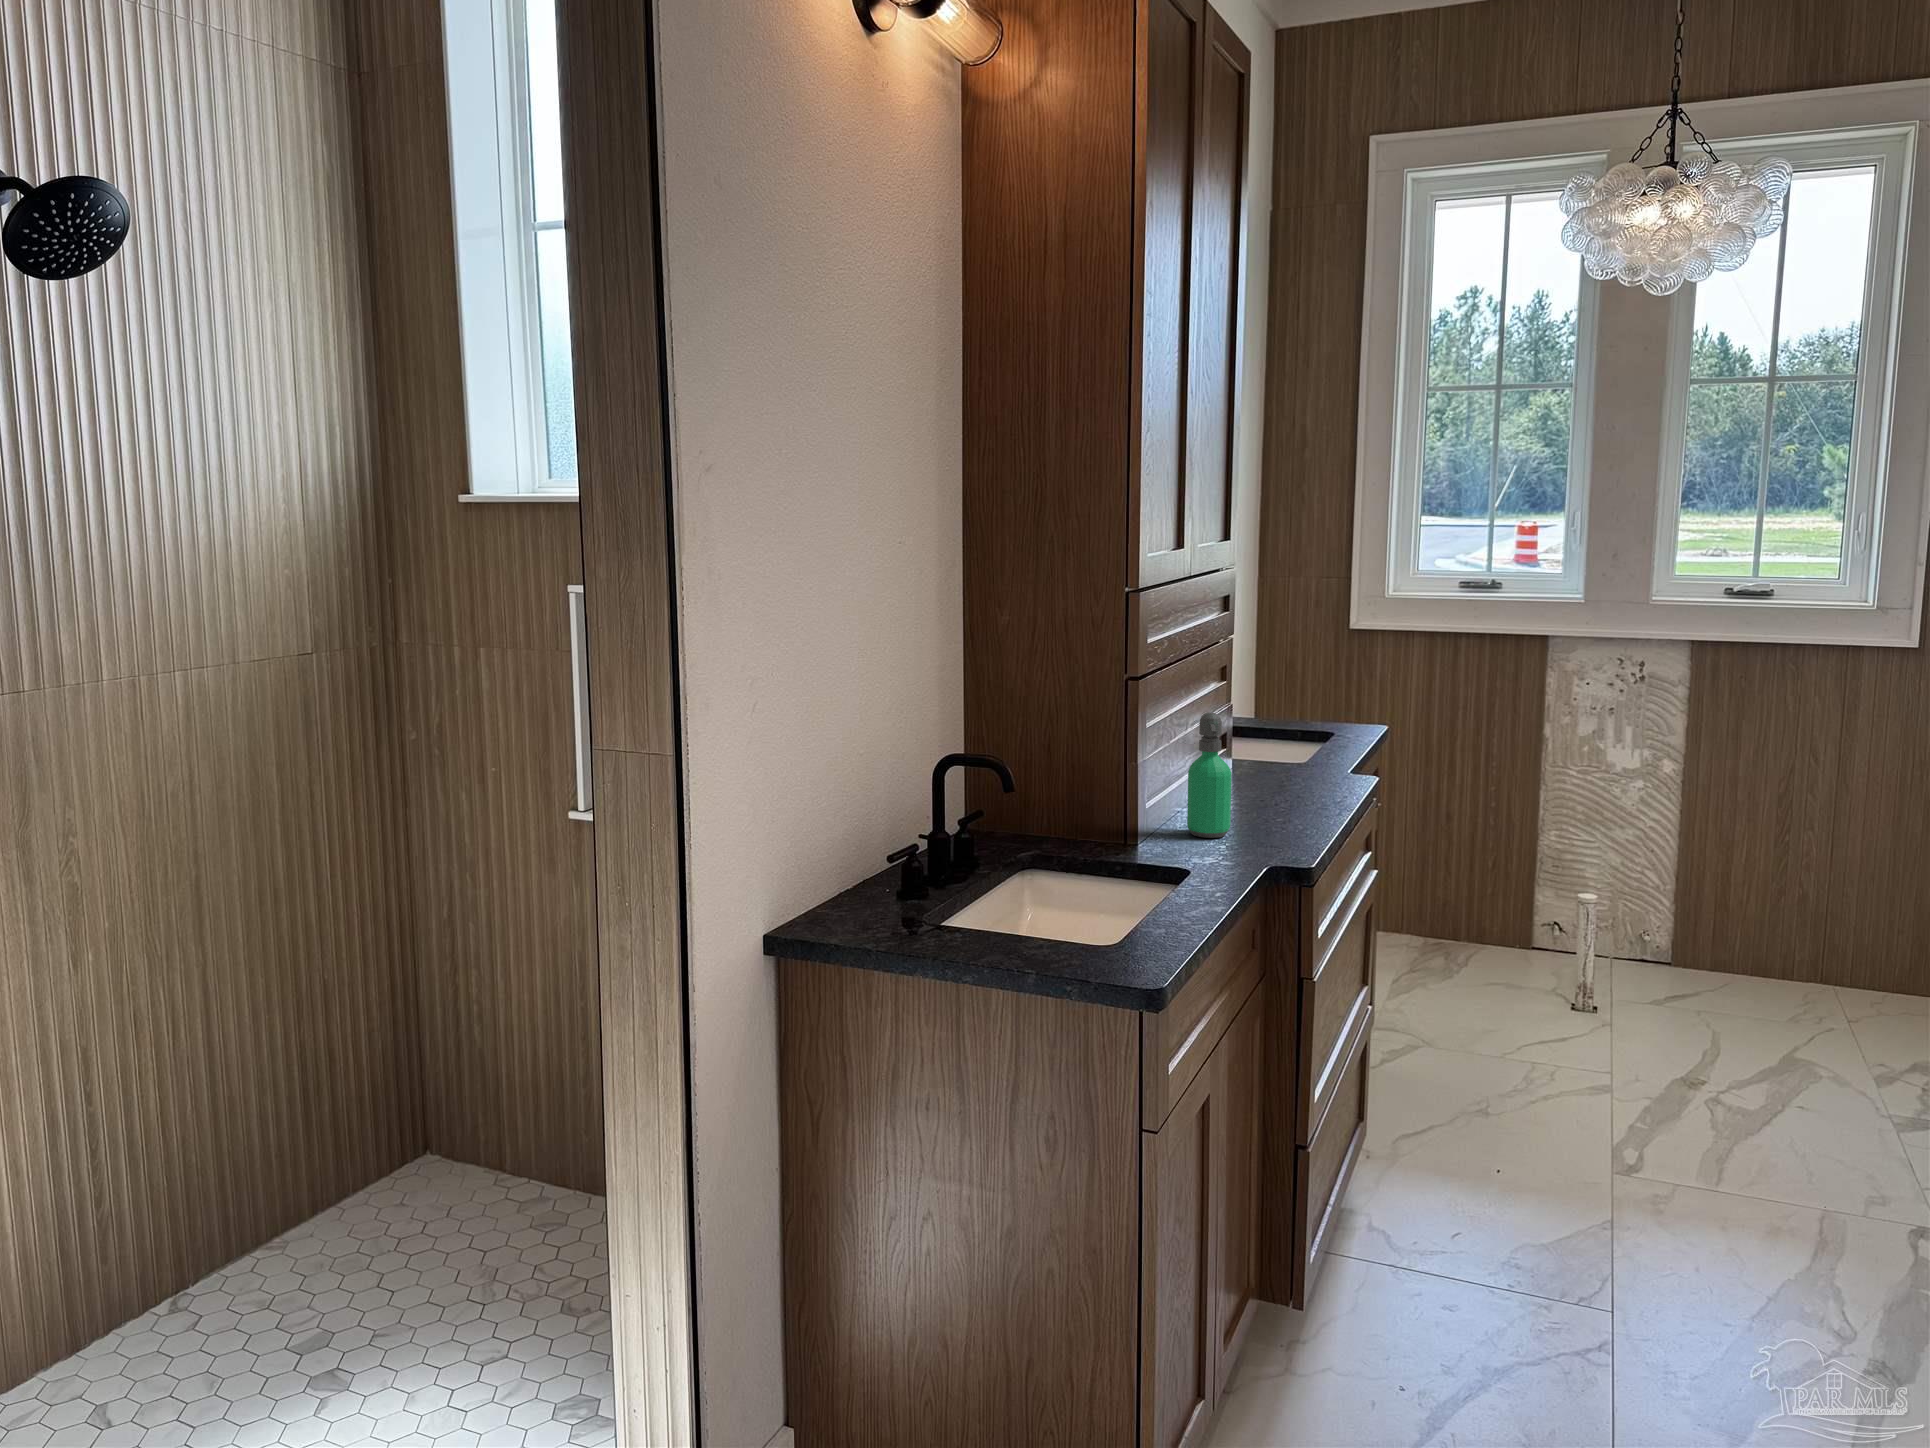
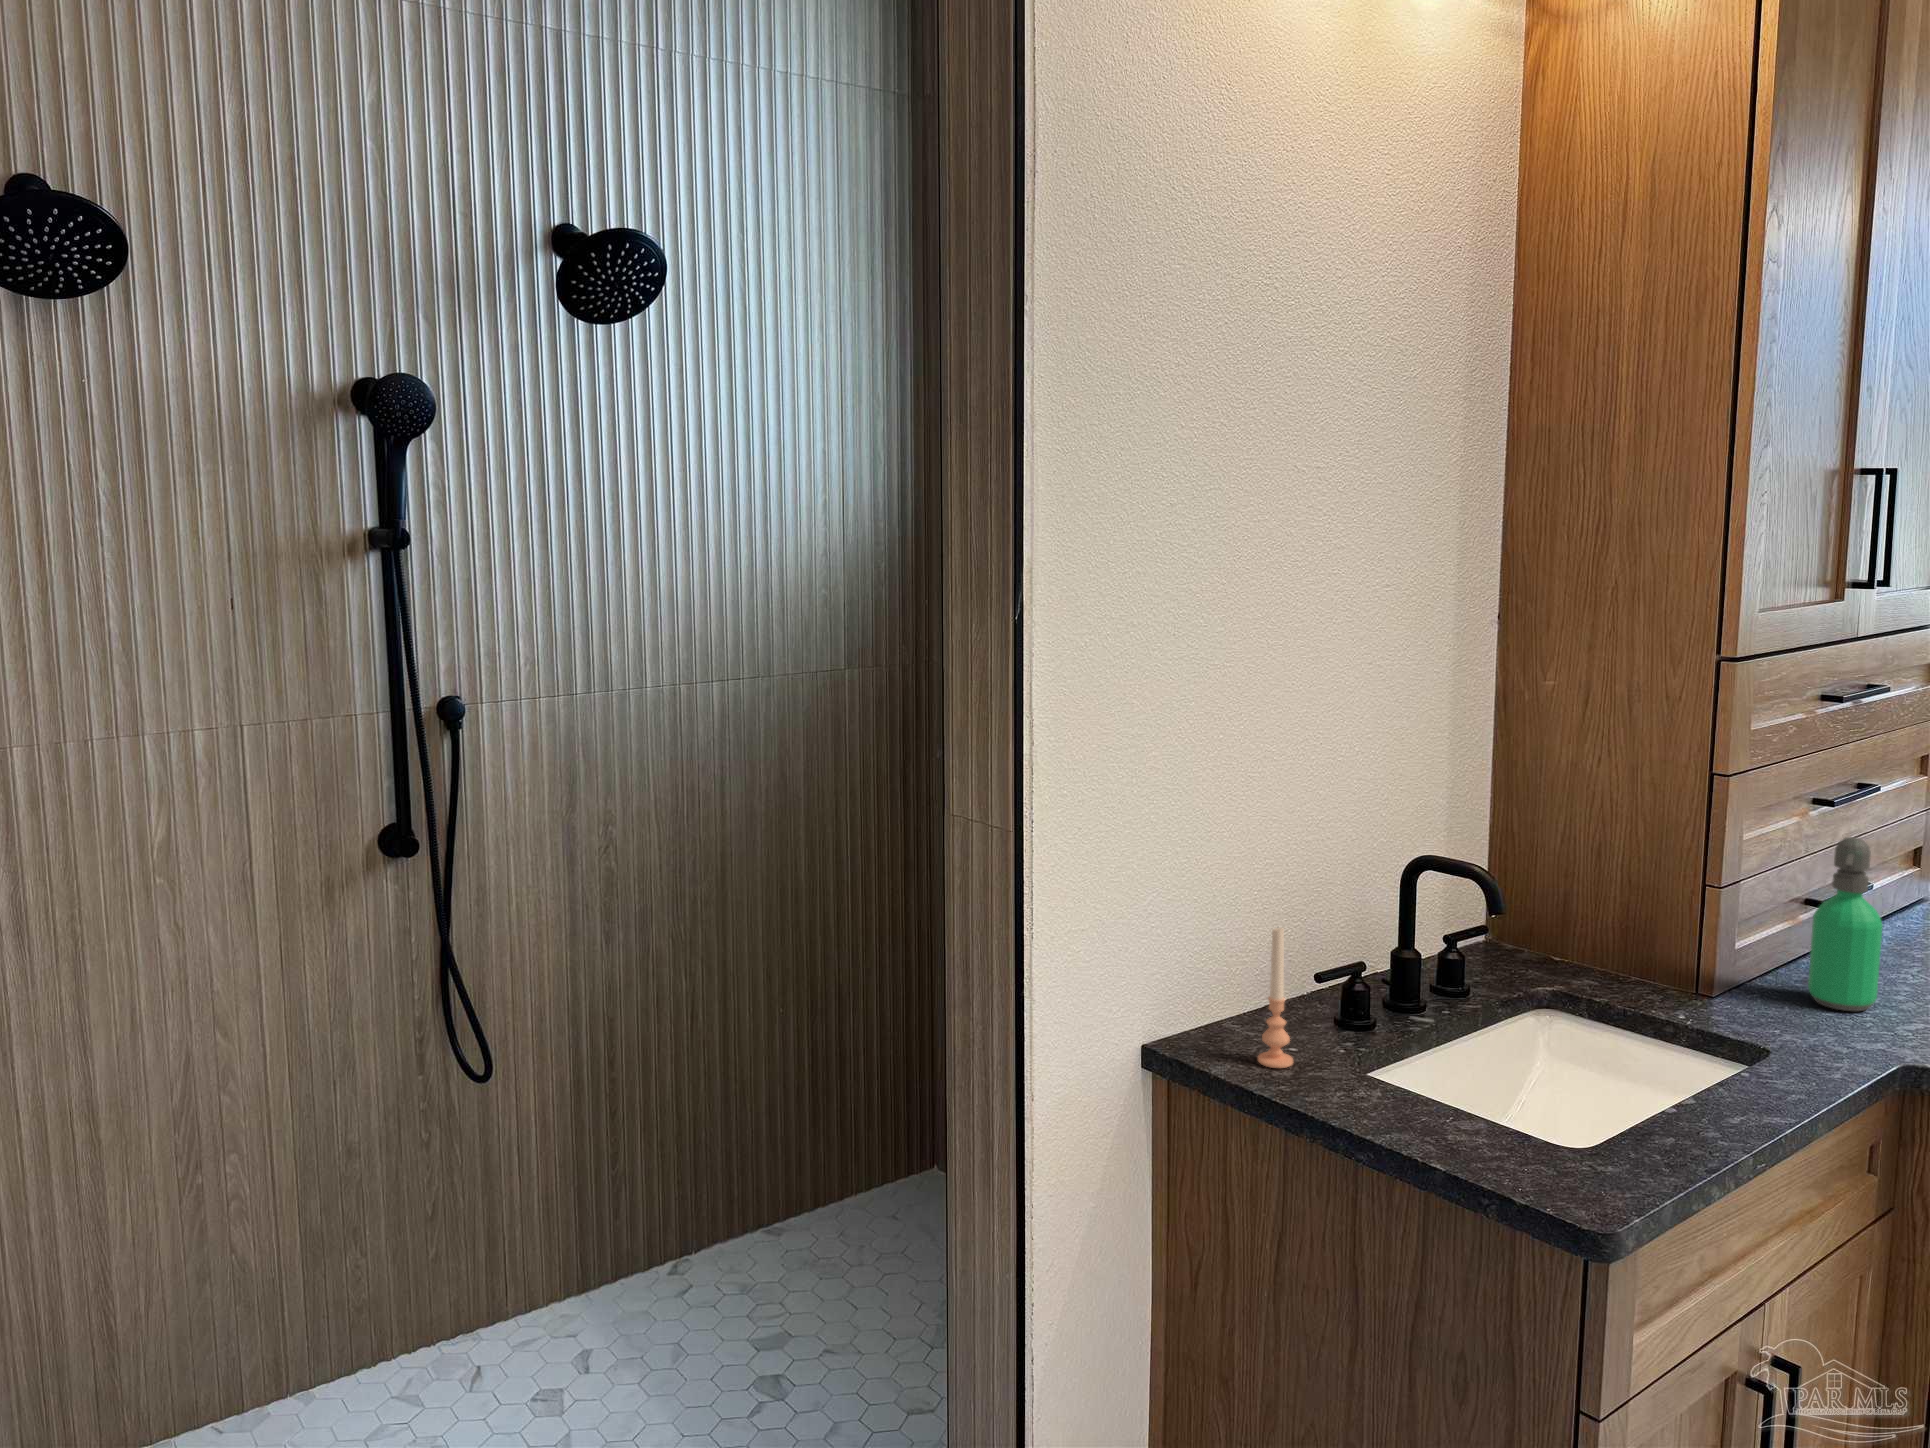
candle: none [860,816,890,934] -> present [1258,927,1293,1068]

